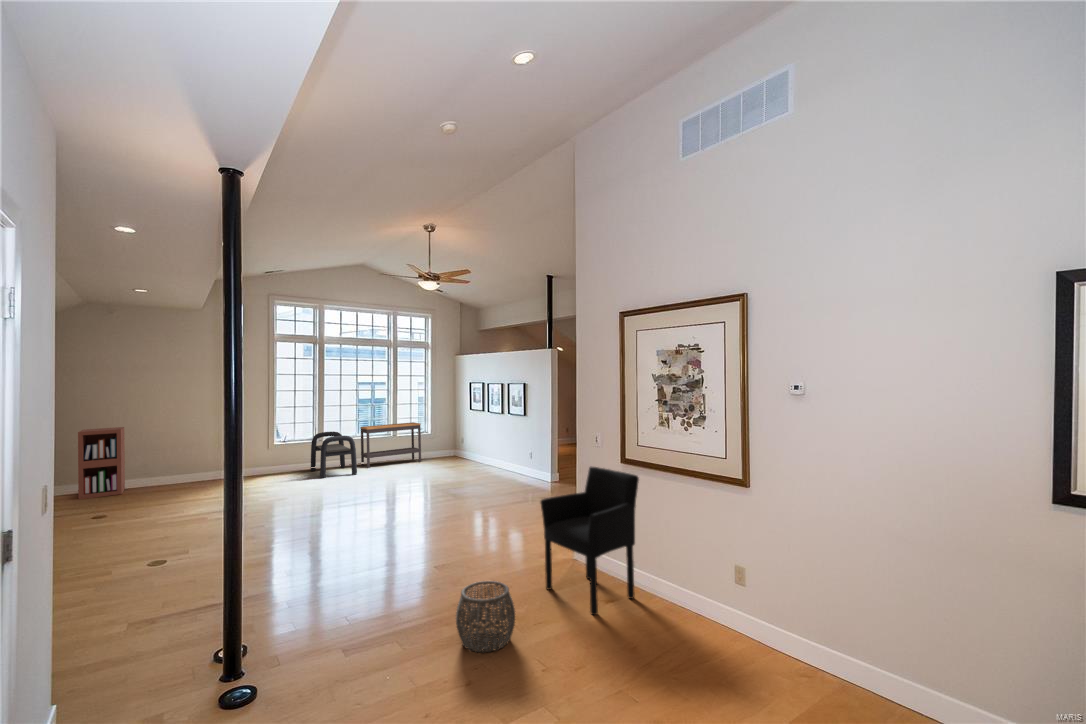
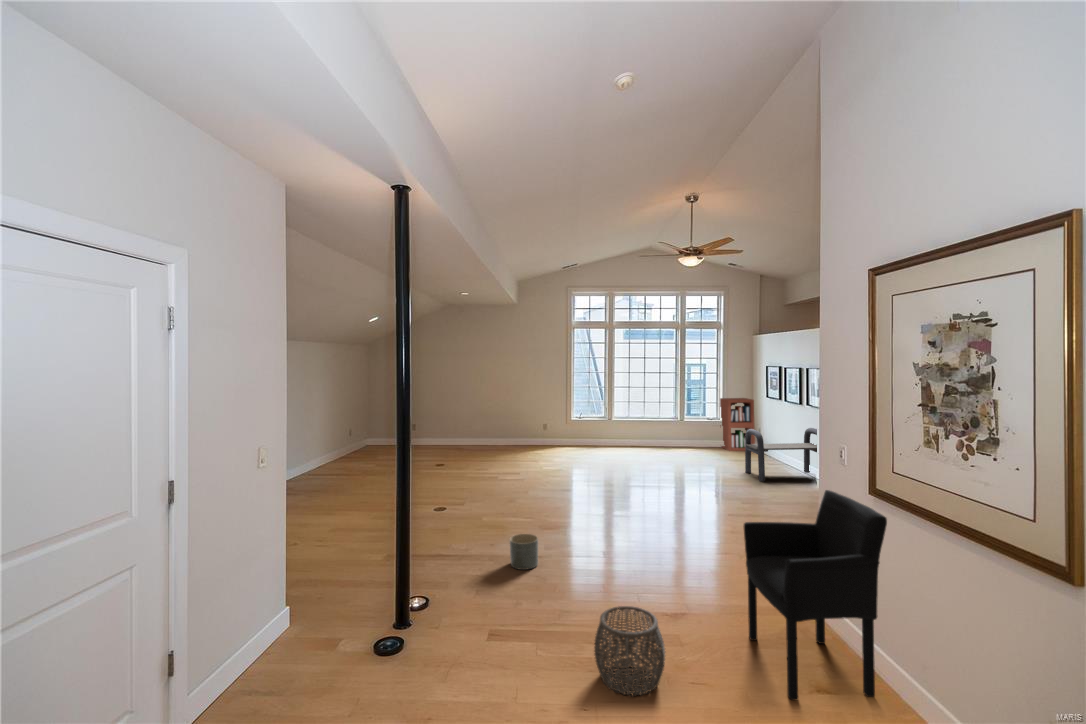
console table: present [360,422,421,468] -> none [648,408,710,451]
bookshelf: present [78,427,125,499] -> present [720,398,755,451]
bench: present [311,432,357,478] -> present [745,428,817,482]
planter: none [302,557,334,595] -> present [510,534,538,570]

